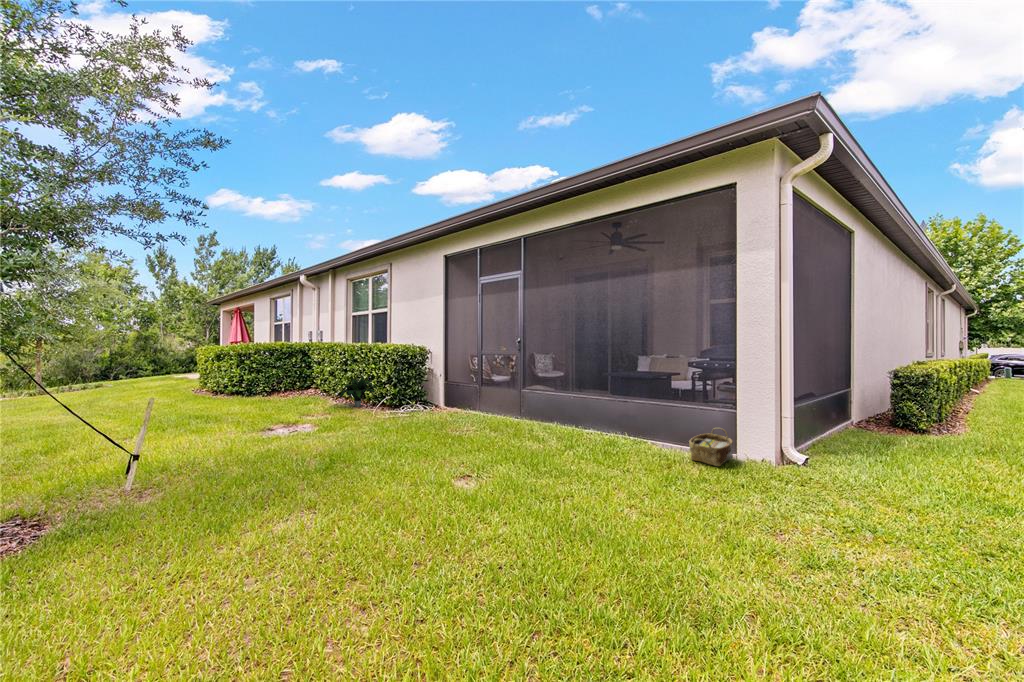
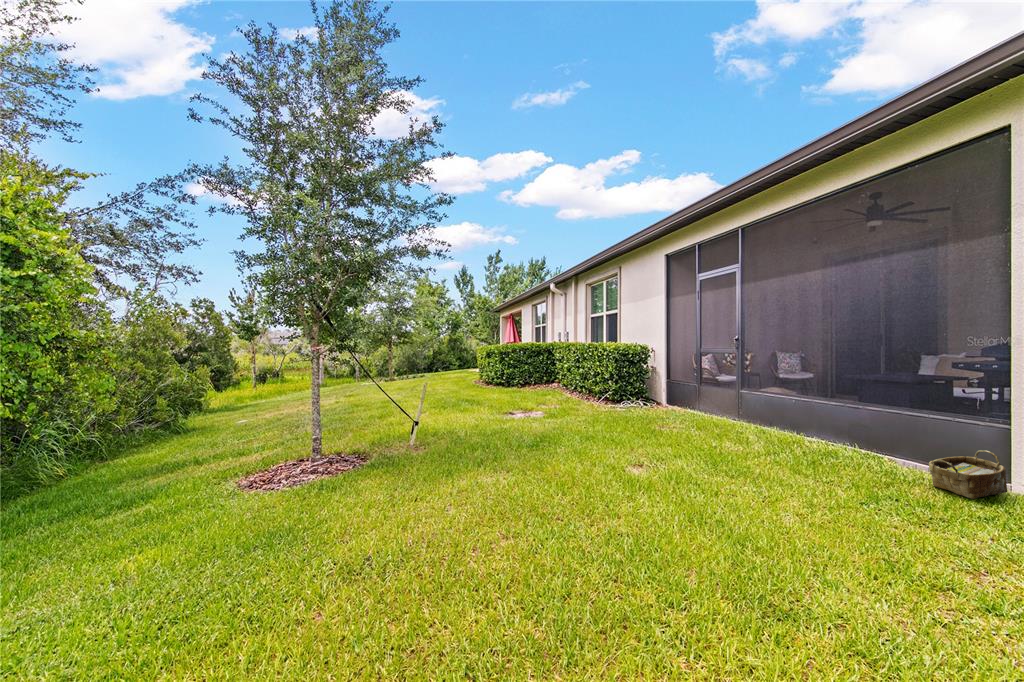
potted plant: present [340,376,377,407] -> none [567,371,602,399]

